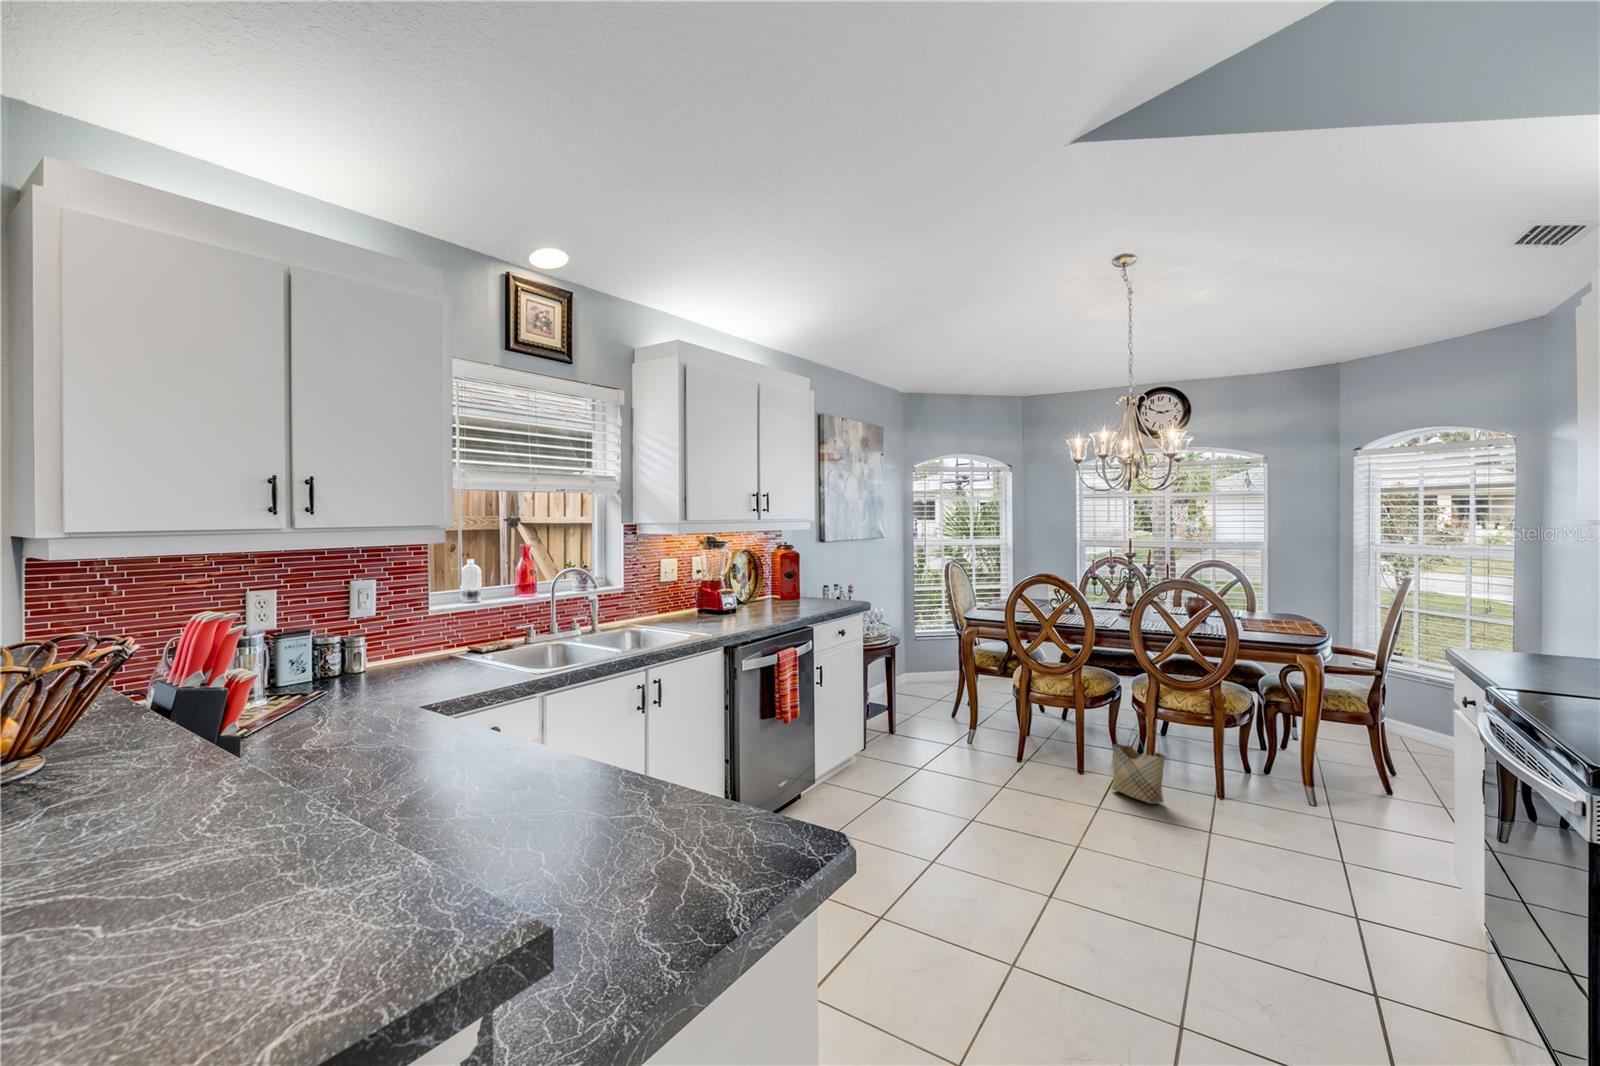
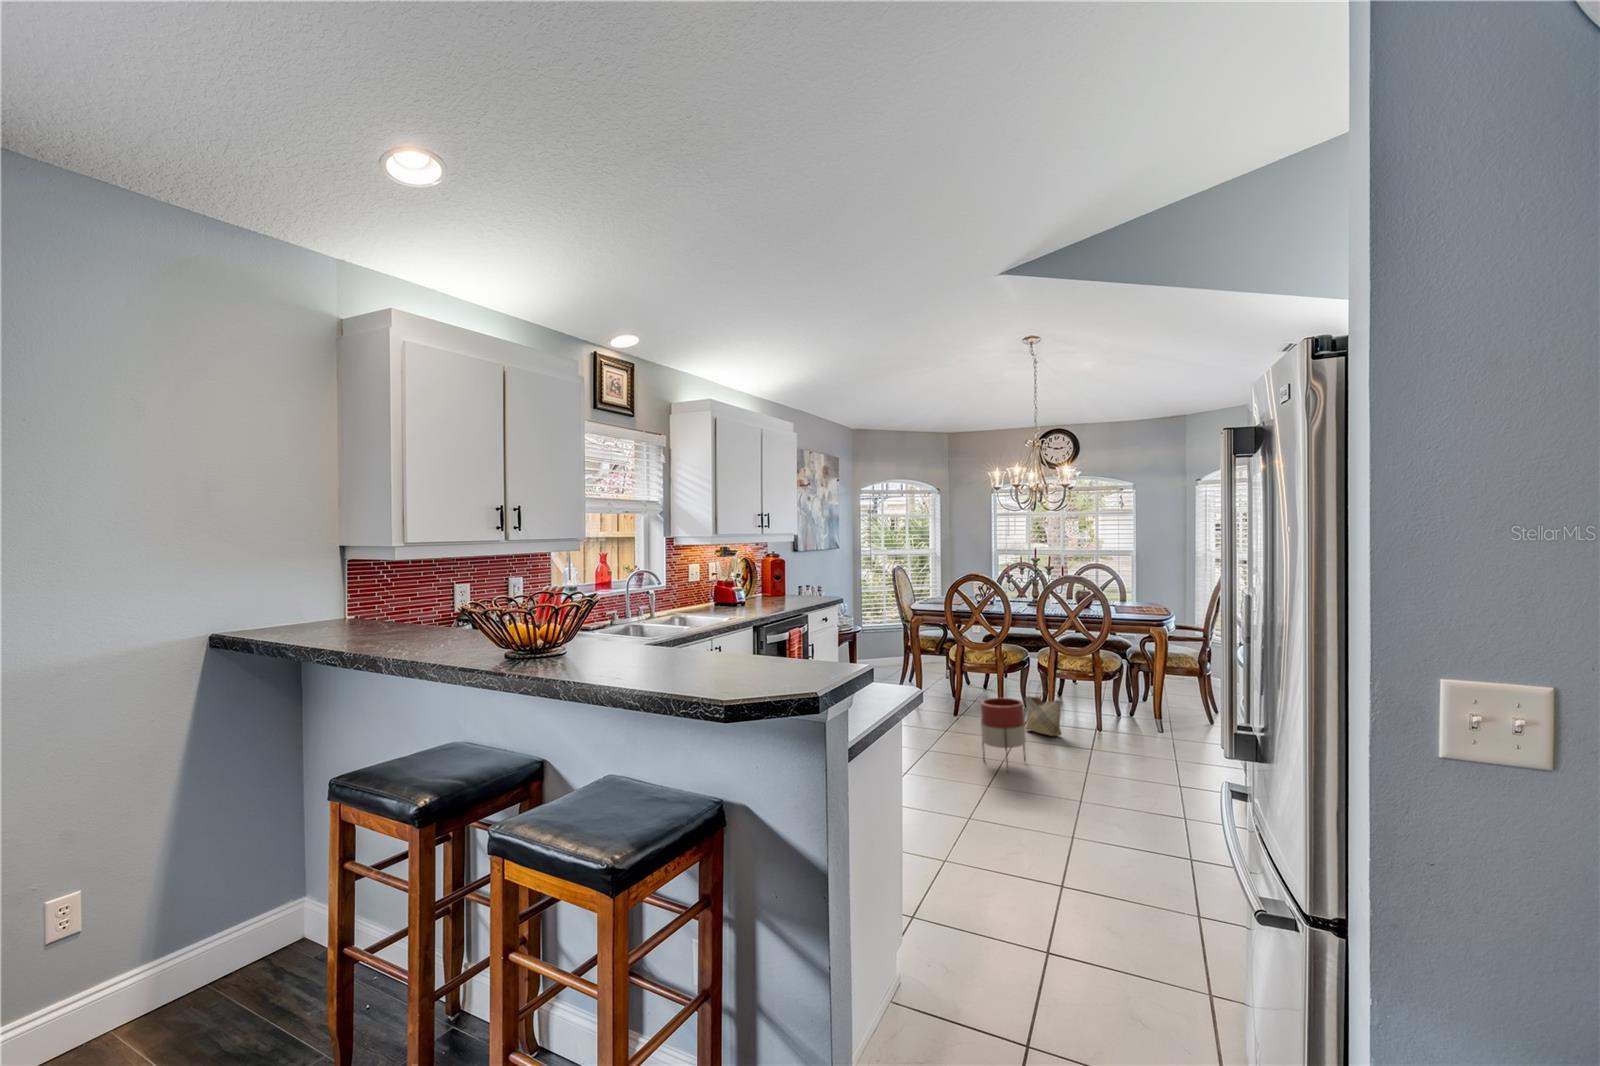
planter: none [1043,754,1109,869] -> present [981,698,1026,764]

